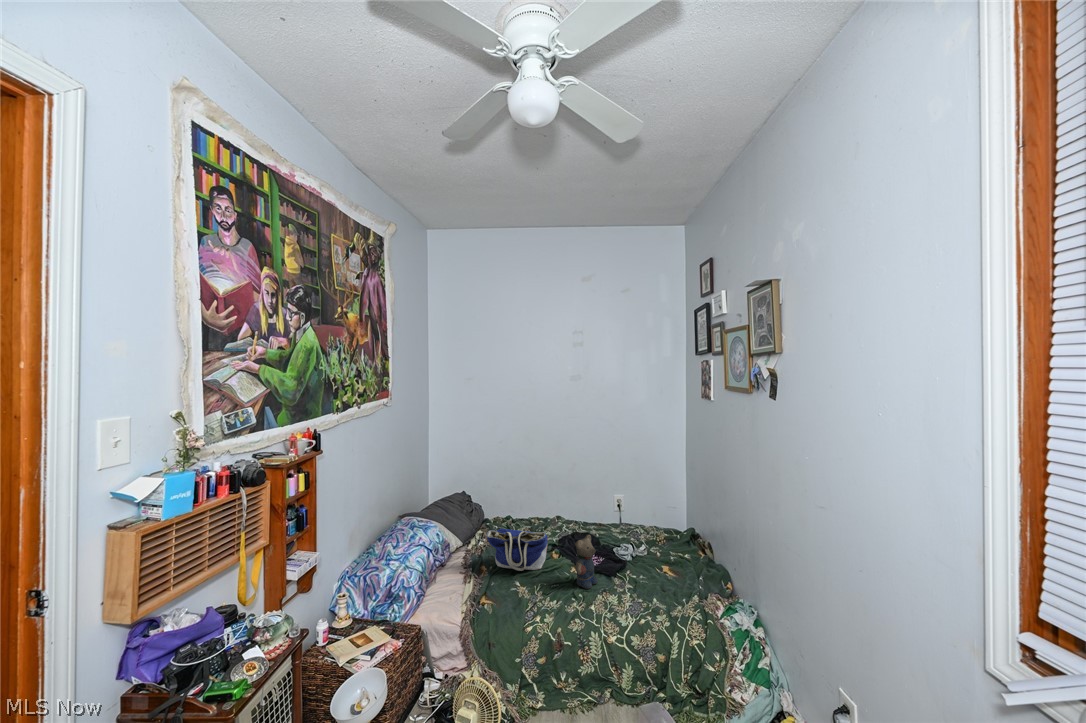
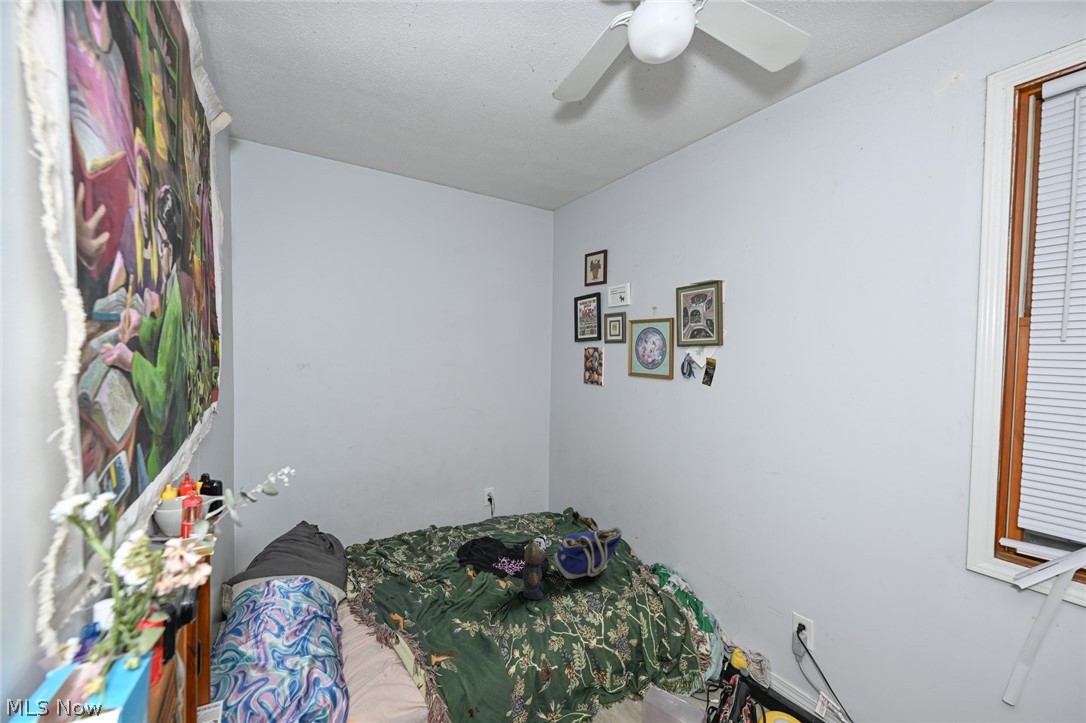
tote bag: present [487,529,548,571] -> present [554,527,622,579]

